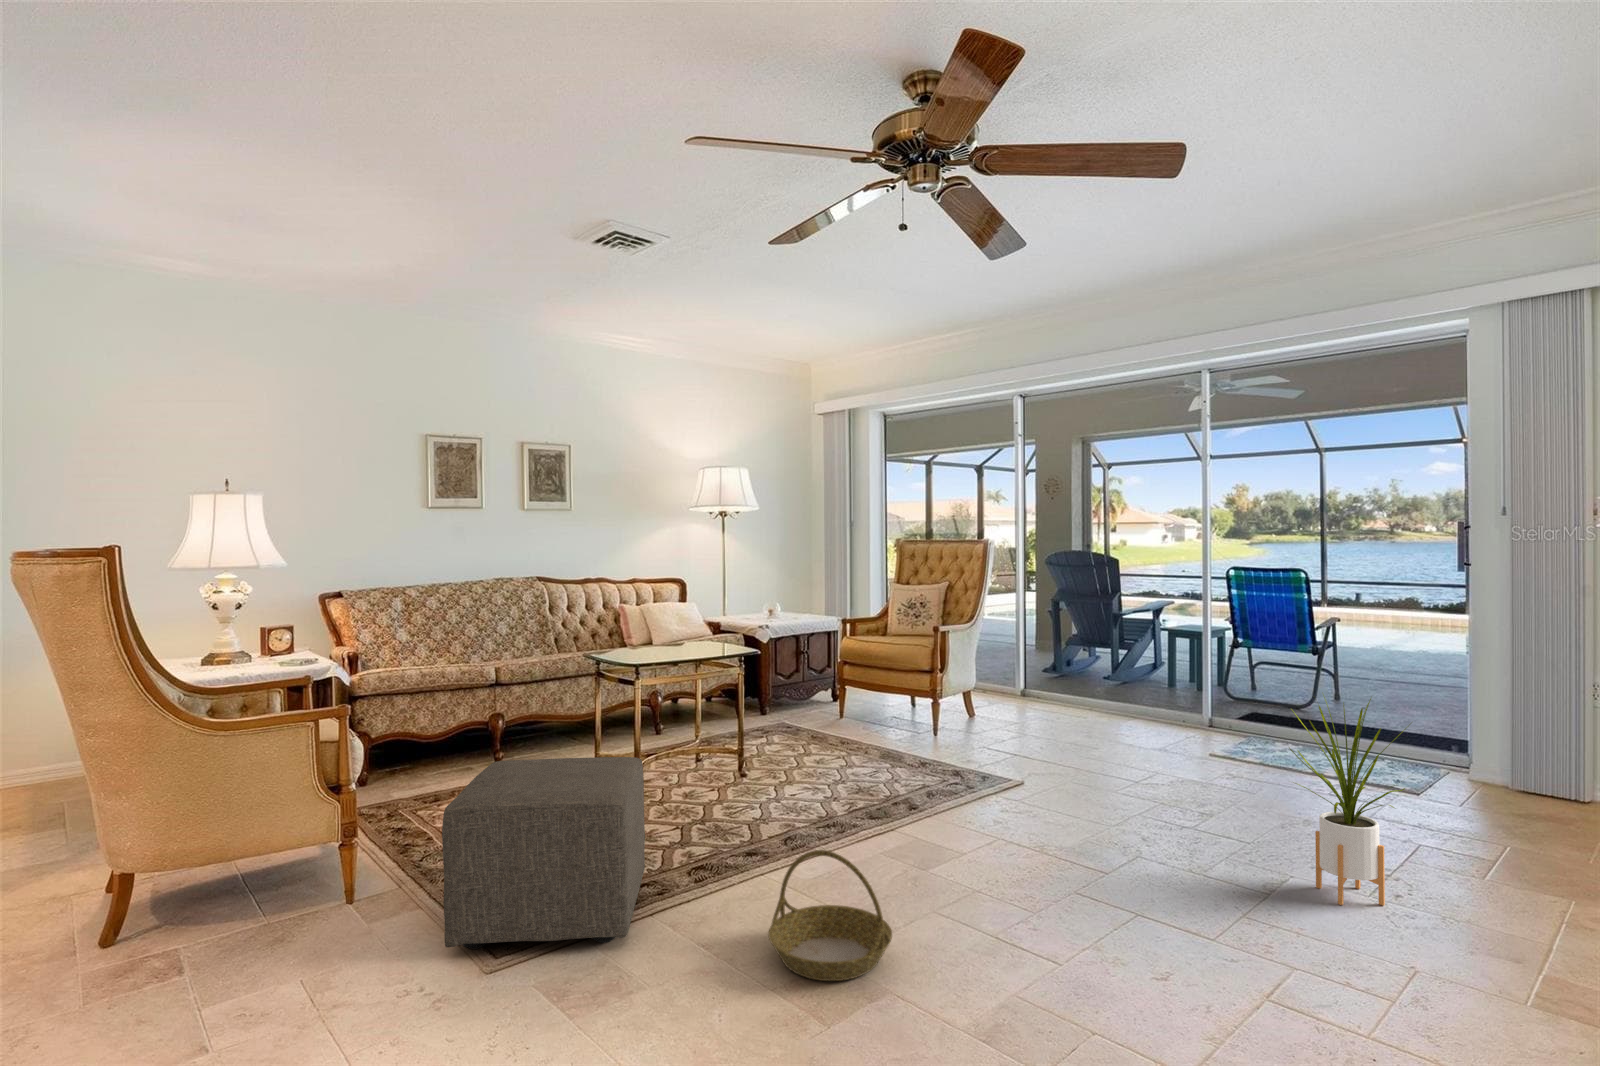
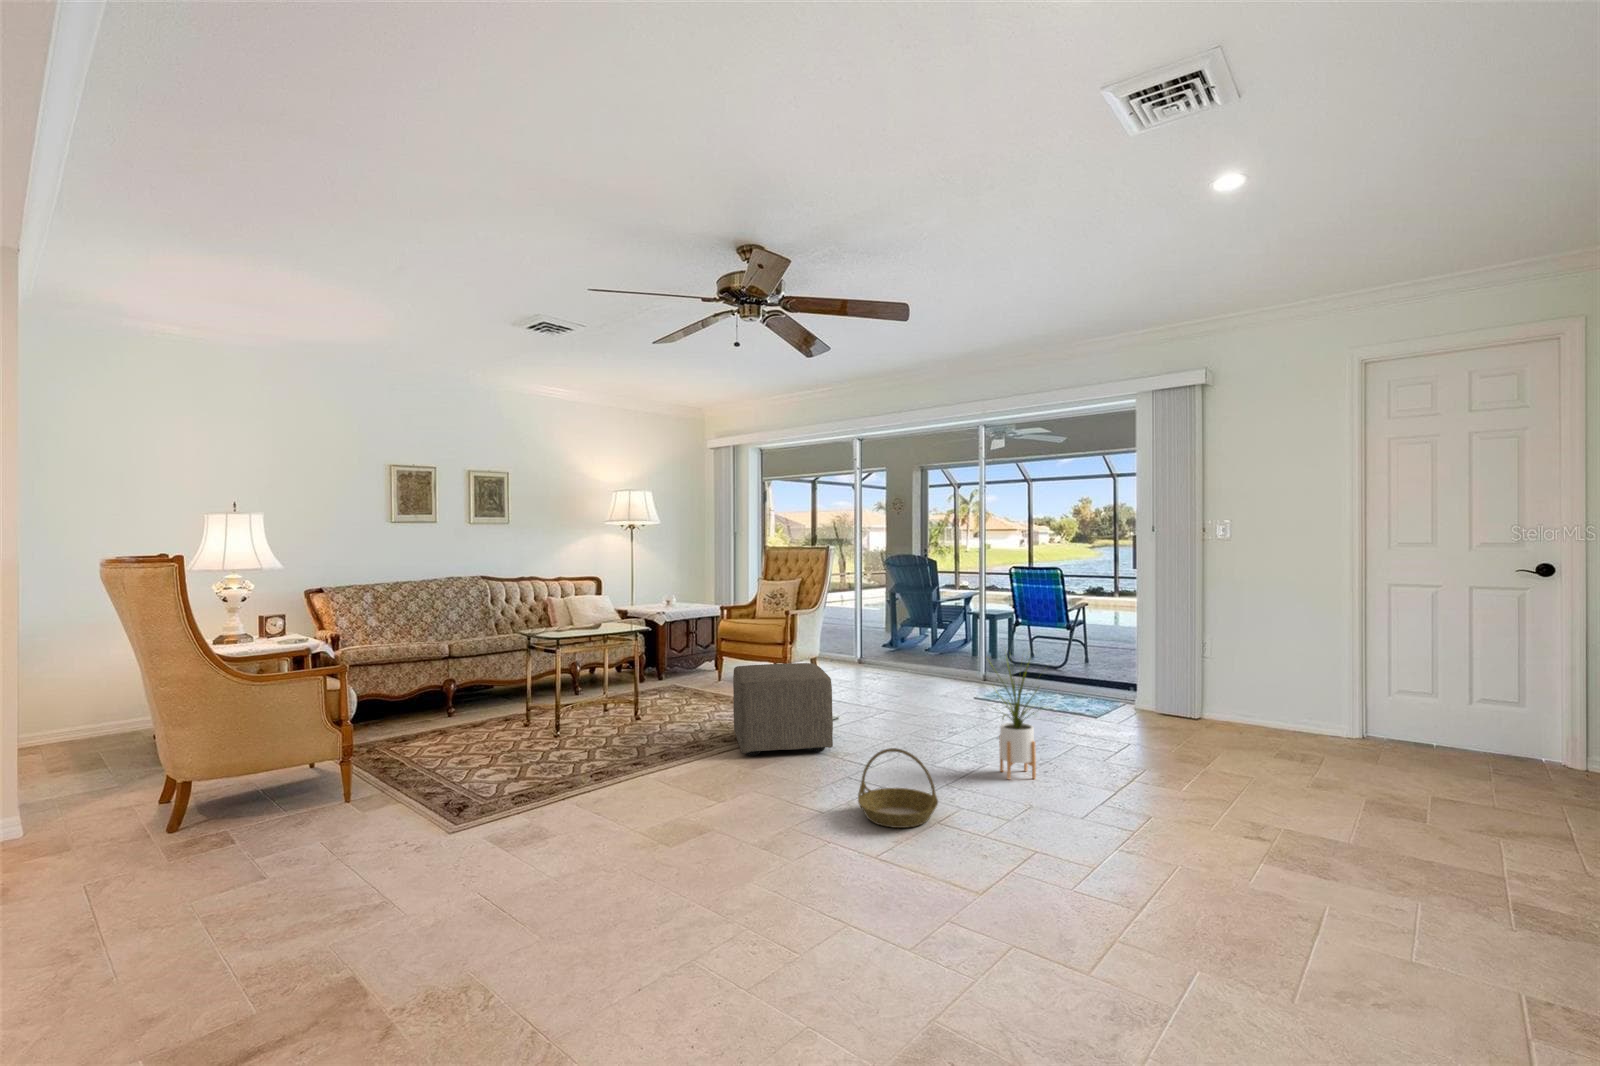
ottoman: present [442,757,645,949] -> present [733,663,833,756]
basket: present [768,850,892,981] -> present [858,748,938,828]

